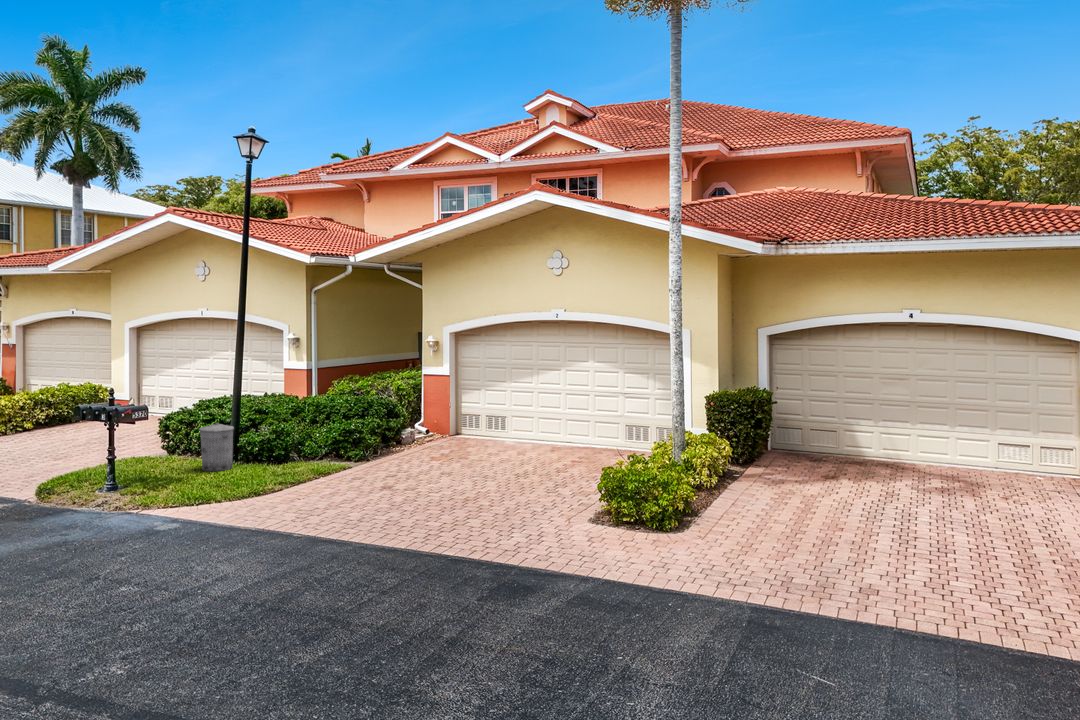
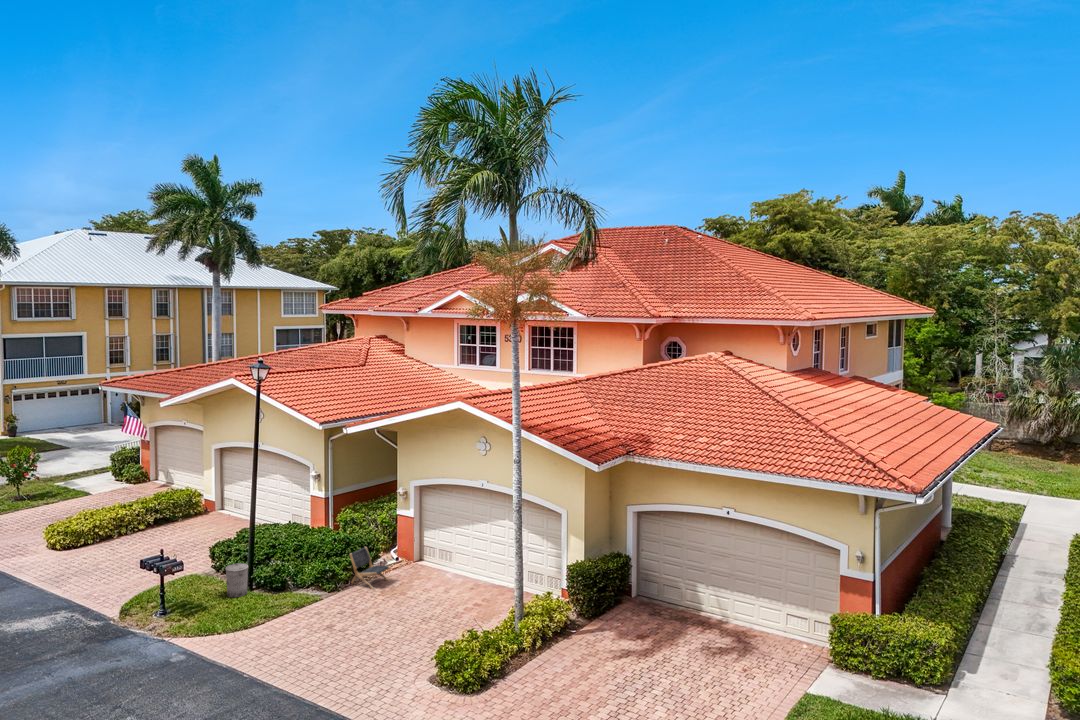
lounge chair: none [379,407,432,458] -> present [350,547,389,589]

